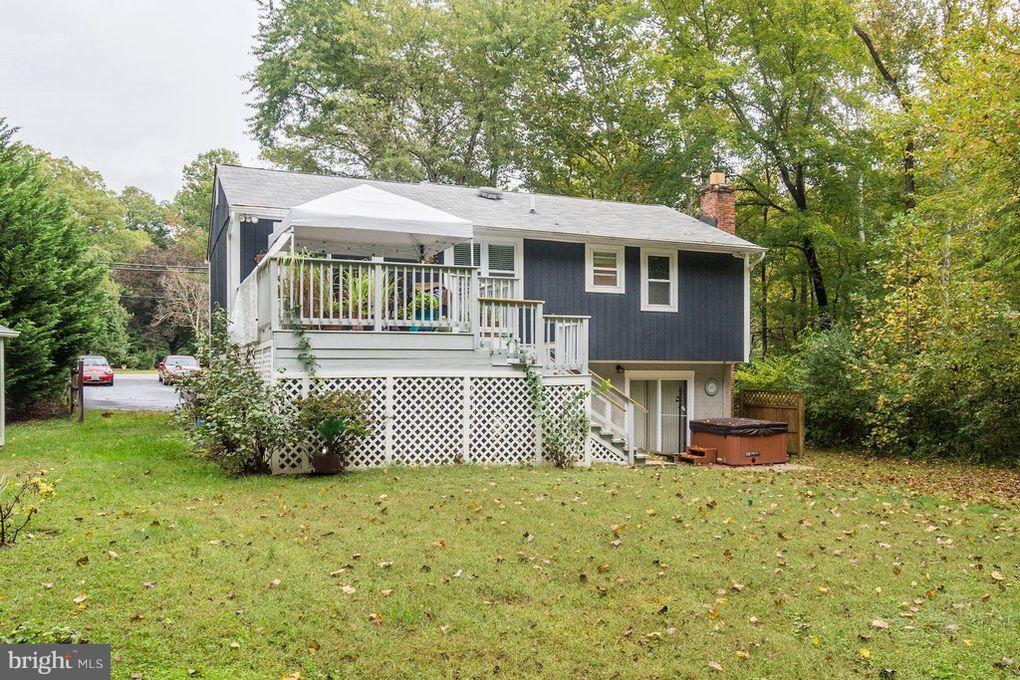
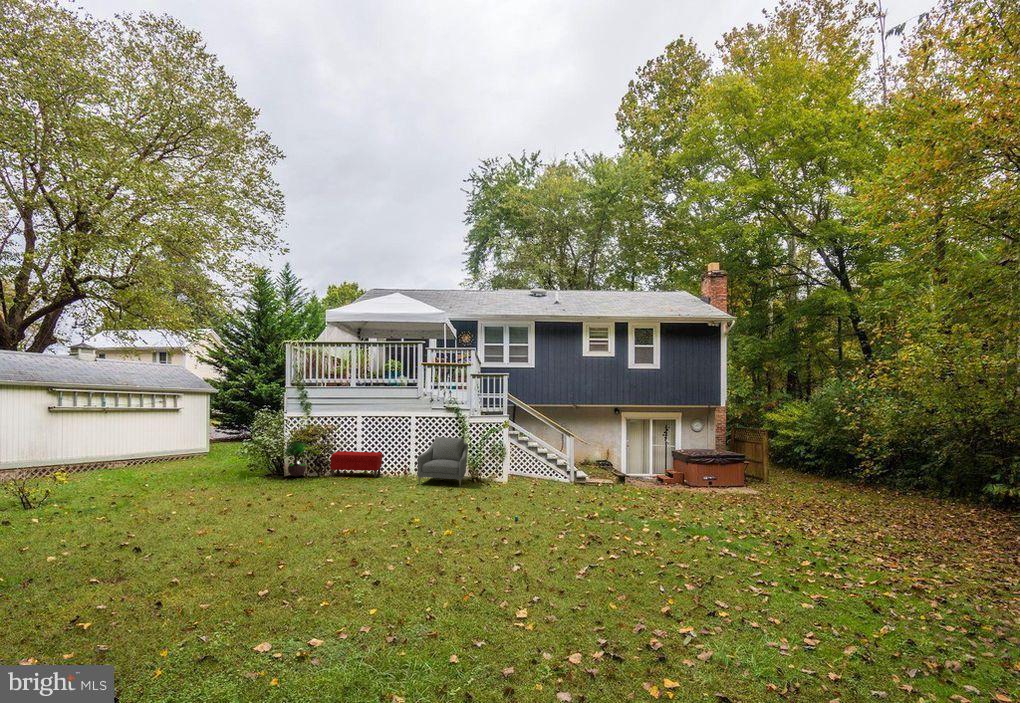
chair: none [497,405,576,472] -> present [417,437,468,487]
bench: none [358,432,440,471] -> present [330,451,383,478]

